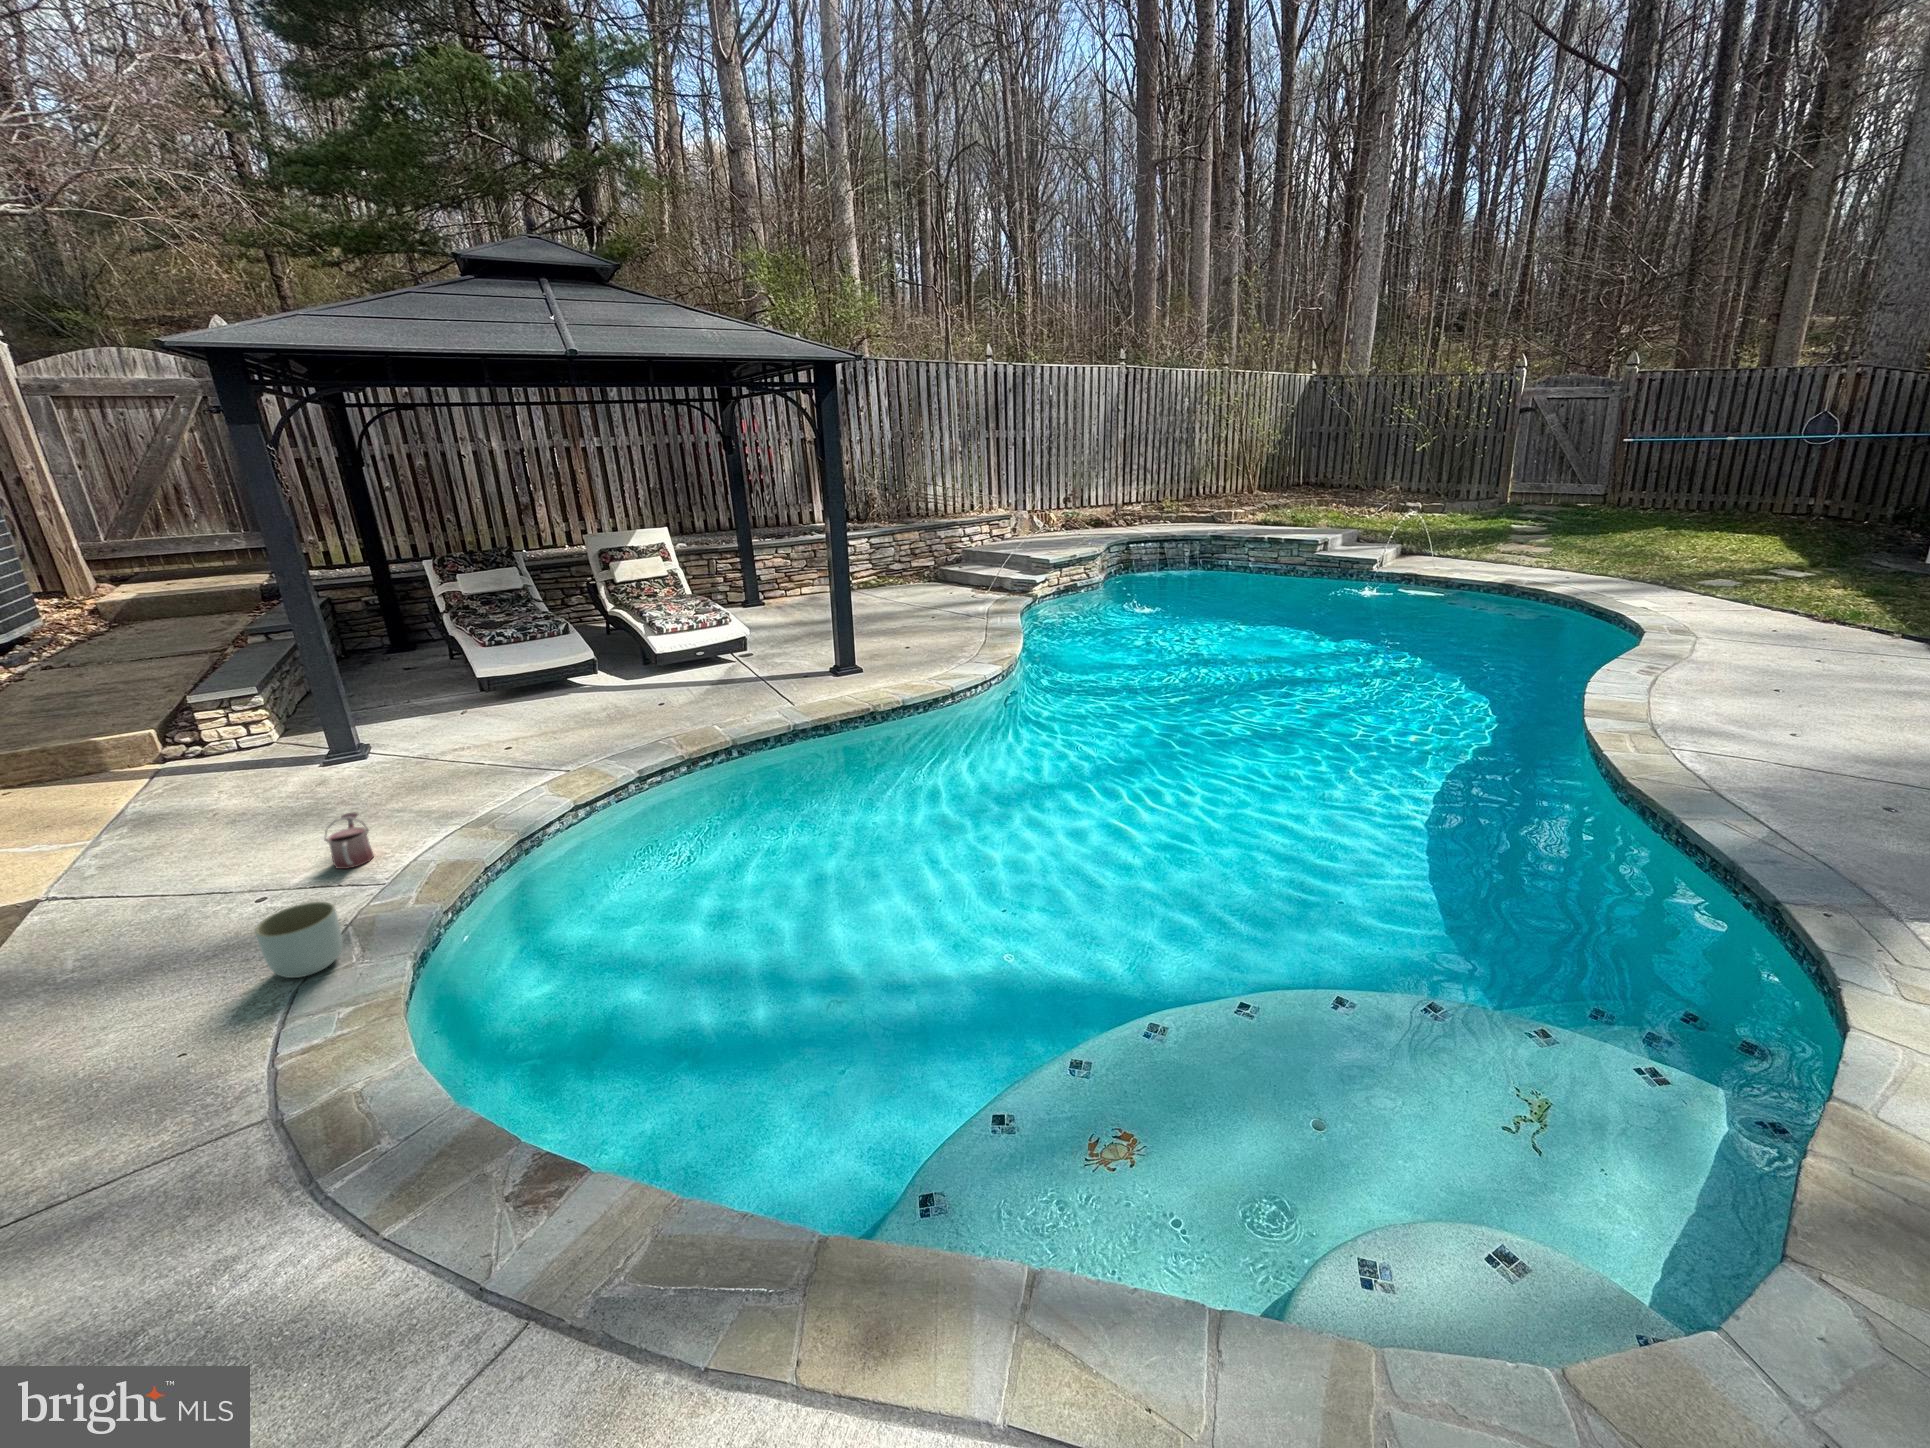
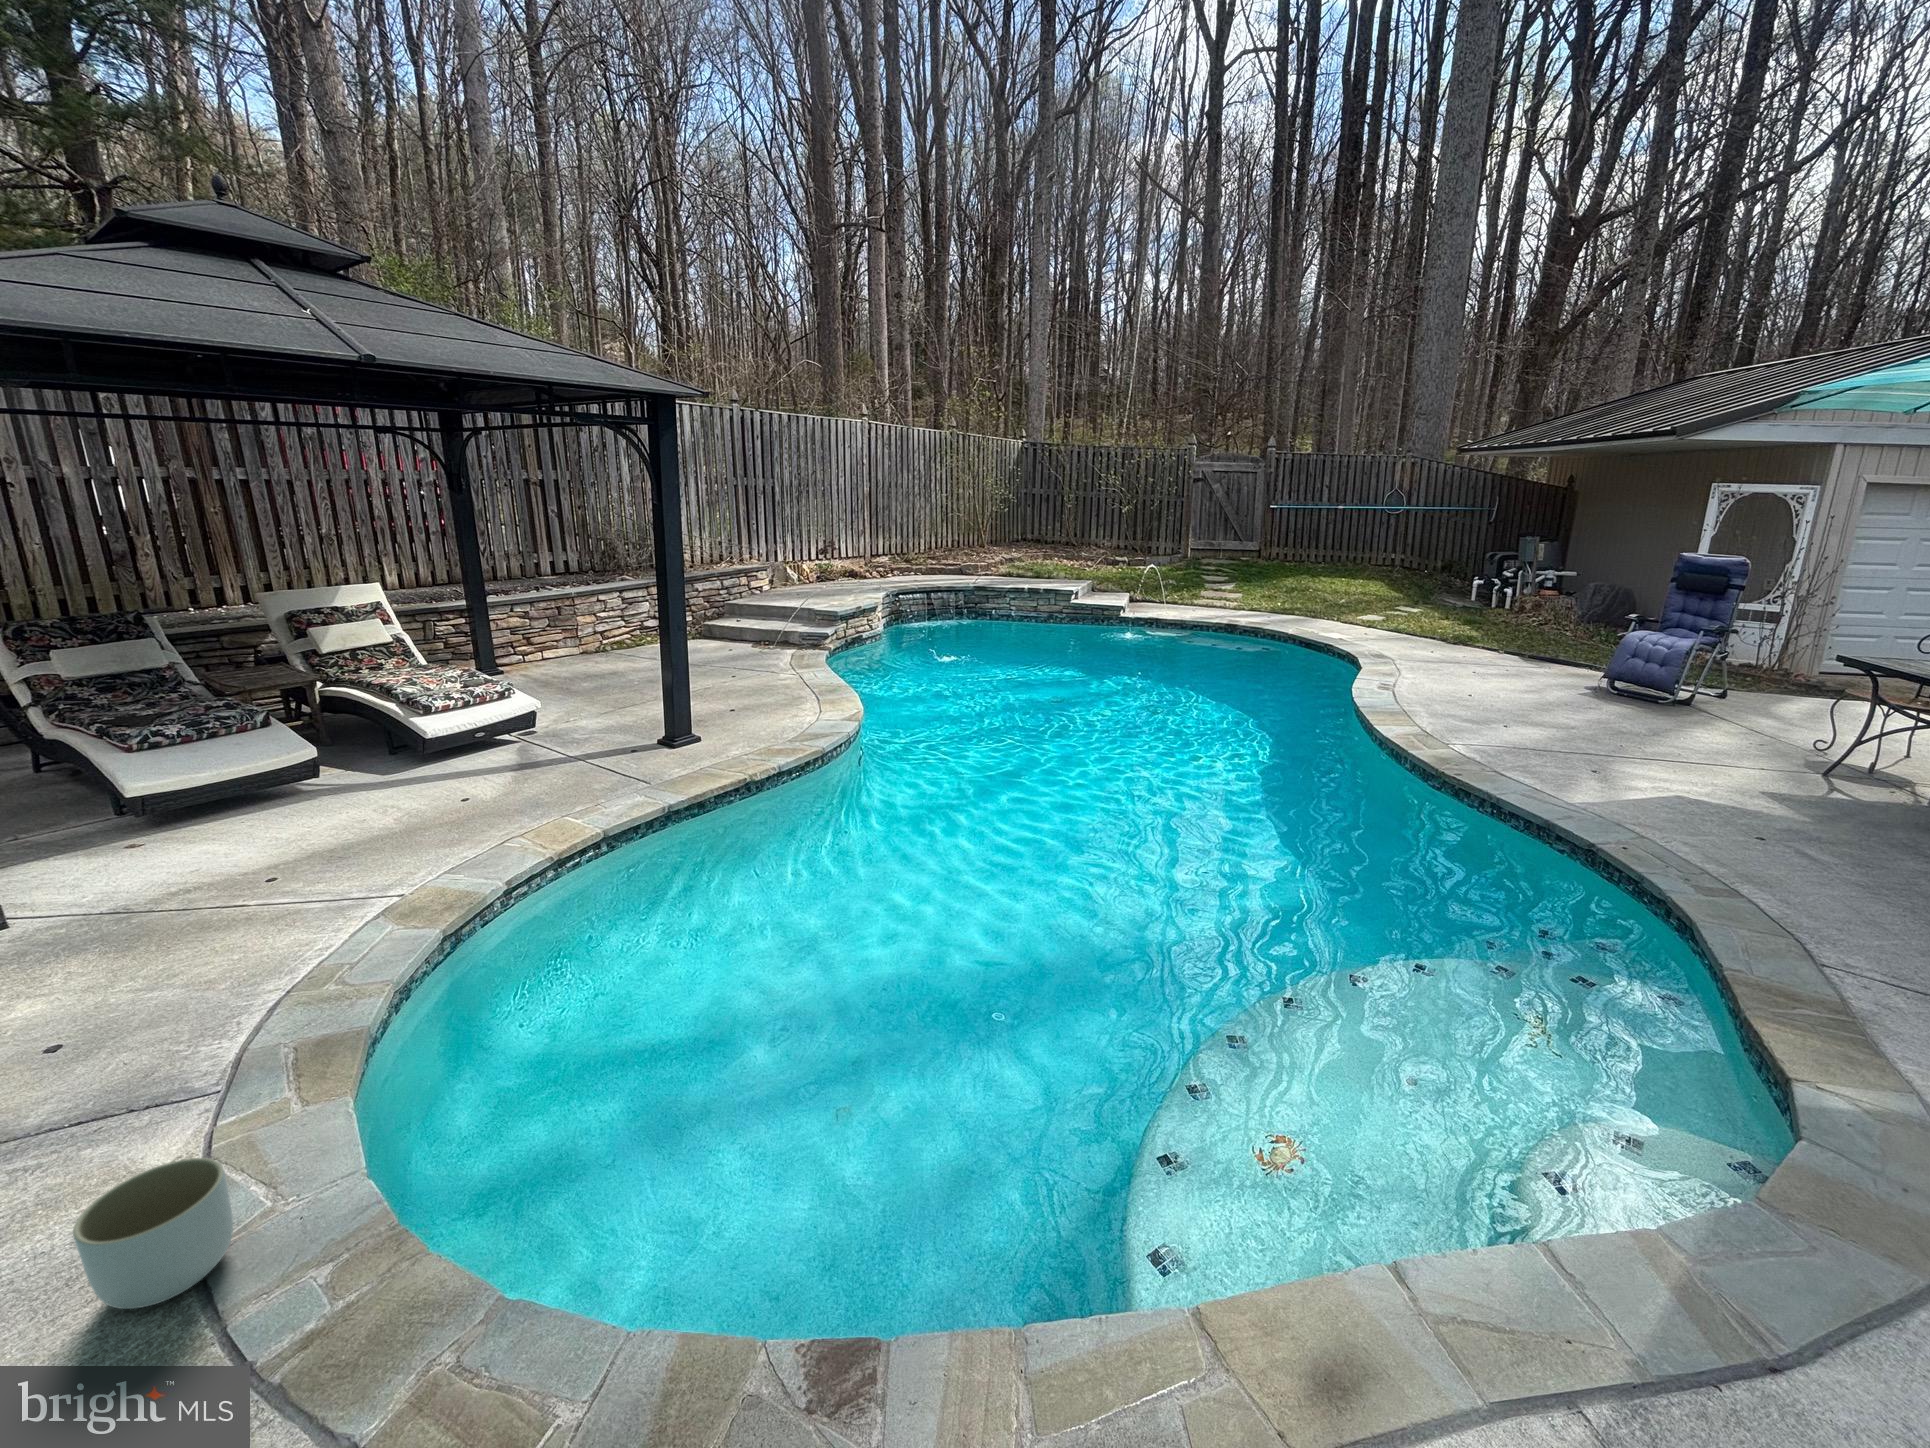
watering can: present [325,812,374,869] -> none [54,1016,146,1115]

